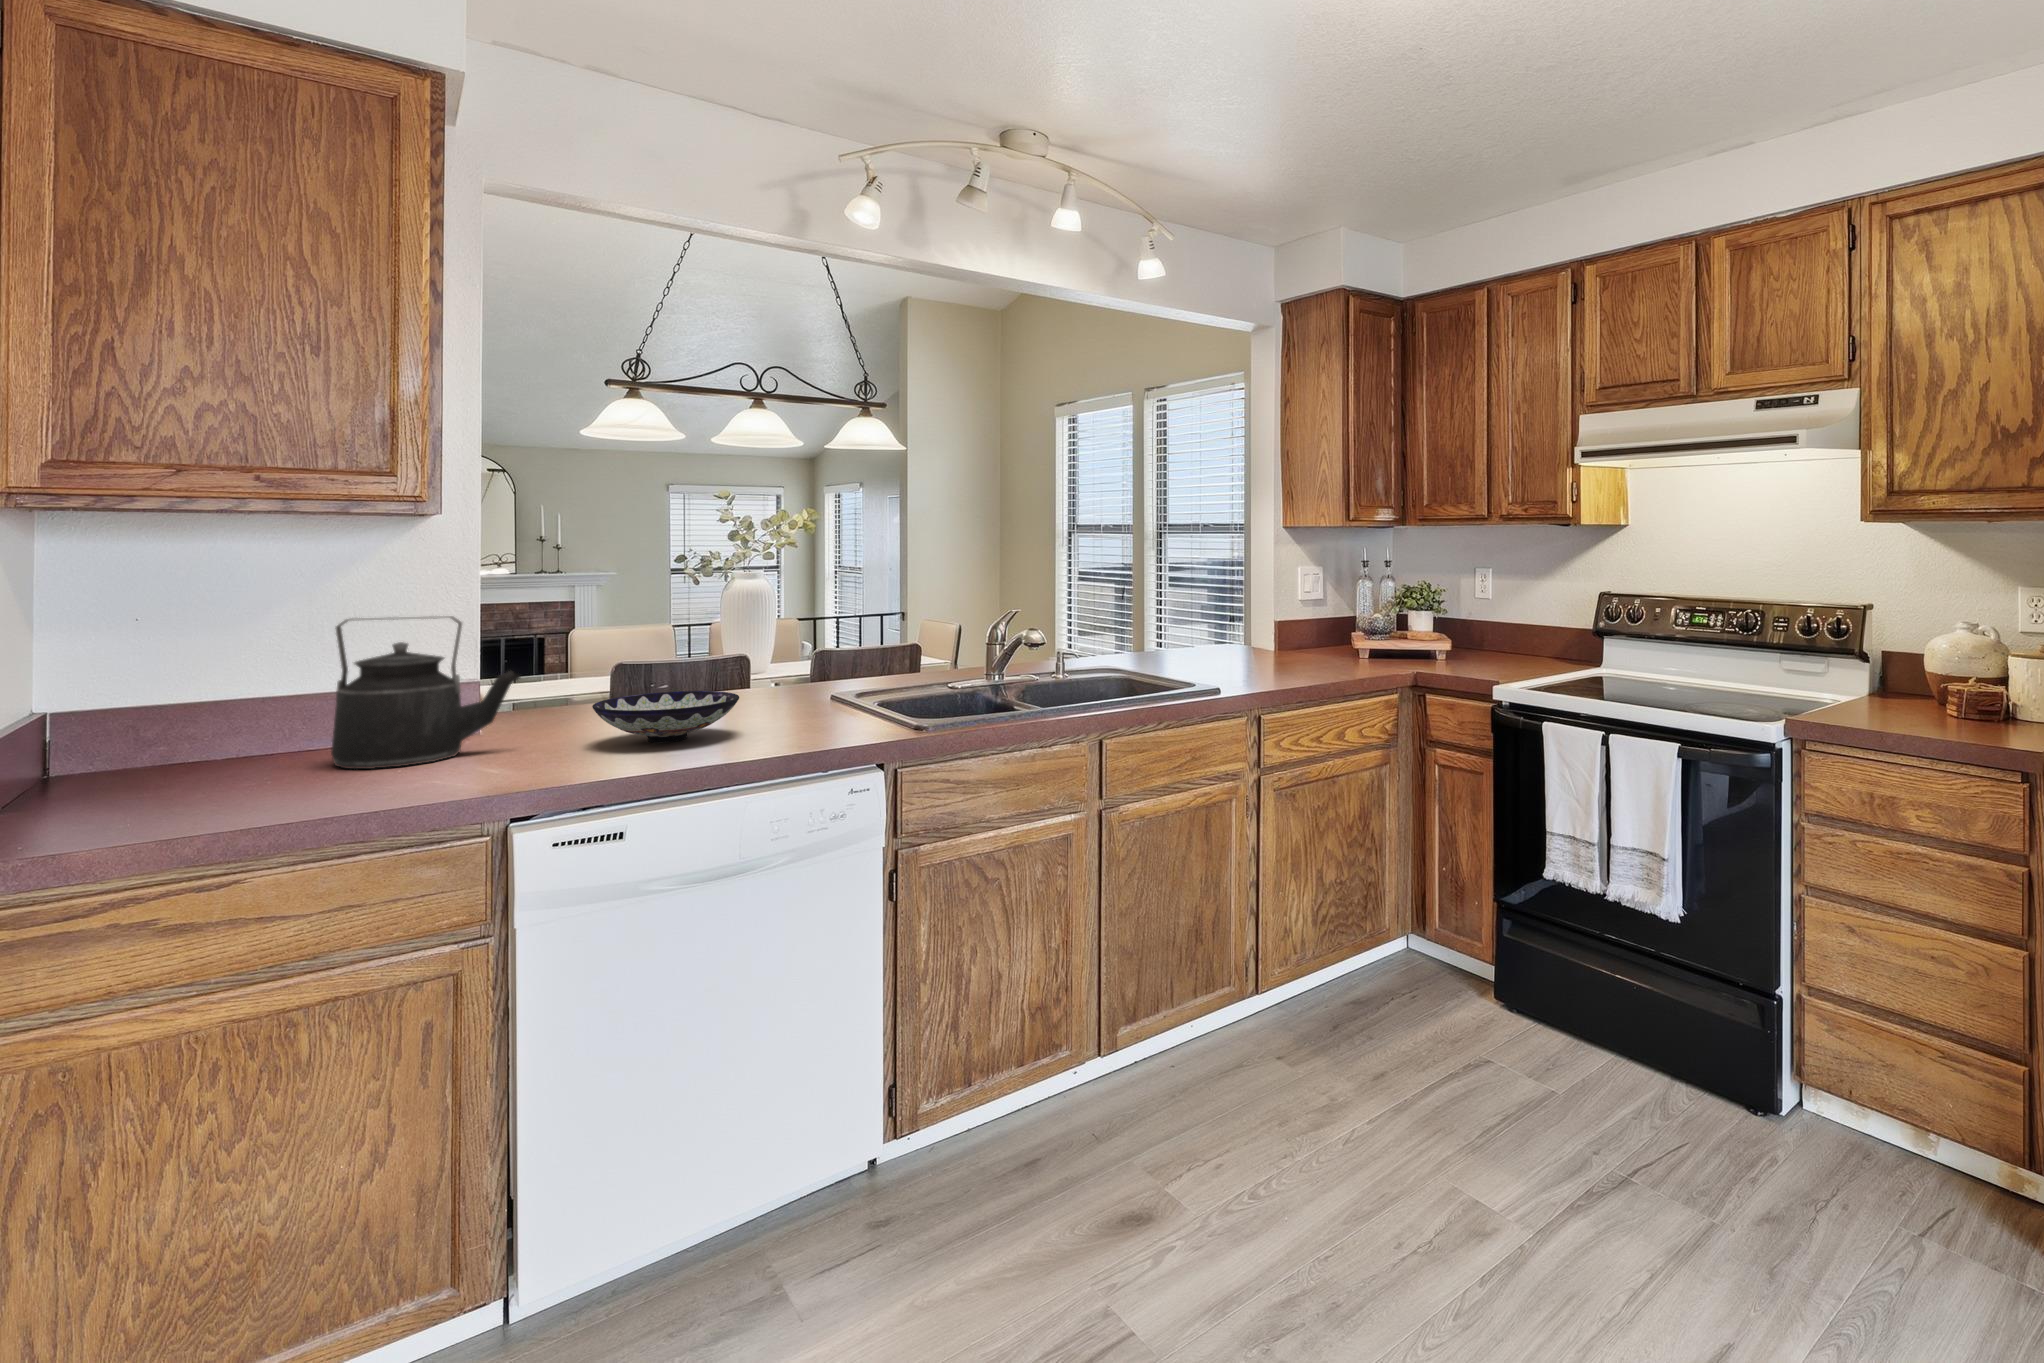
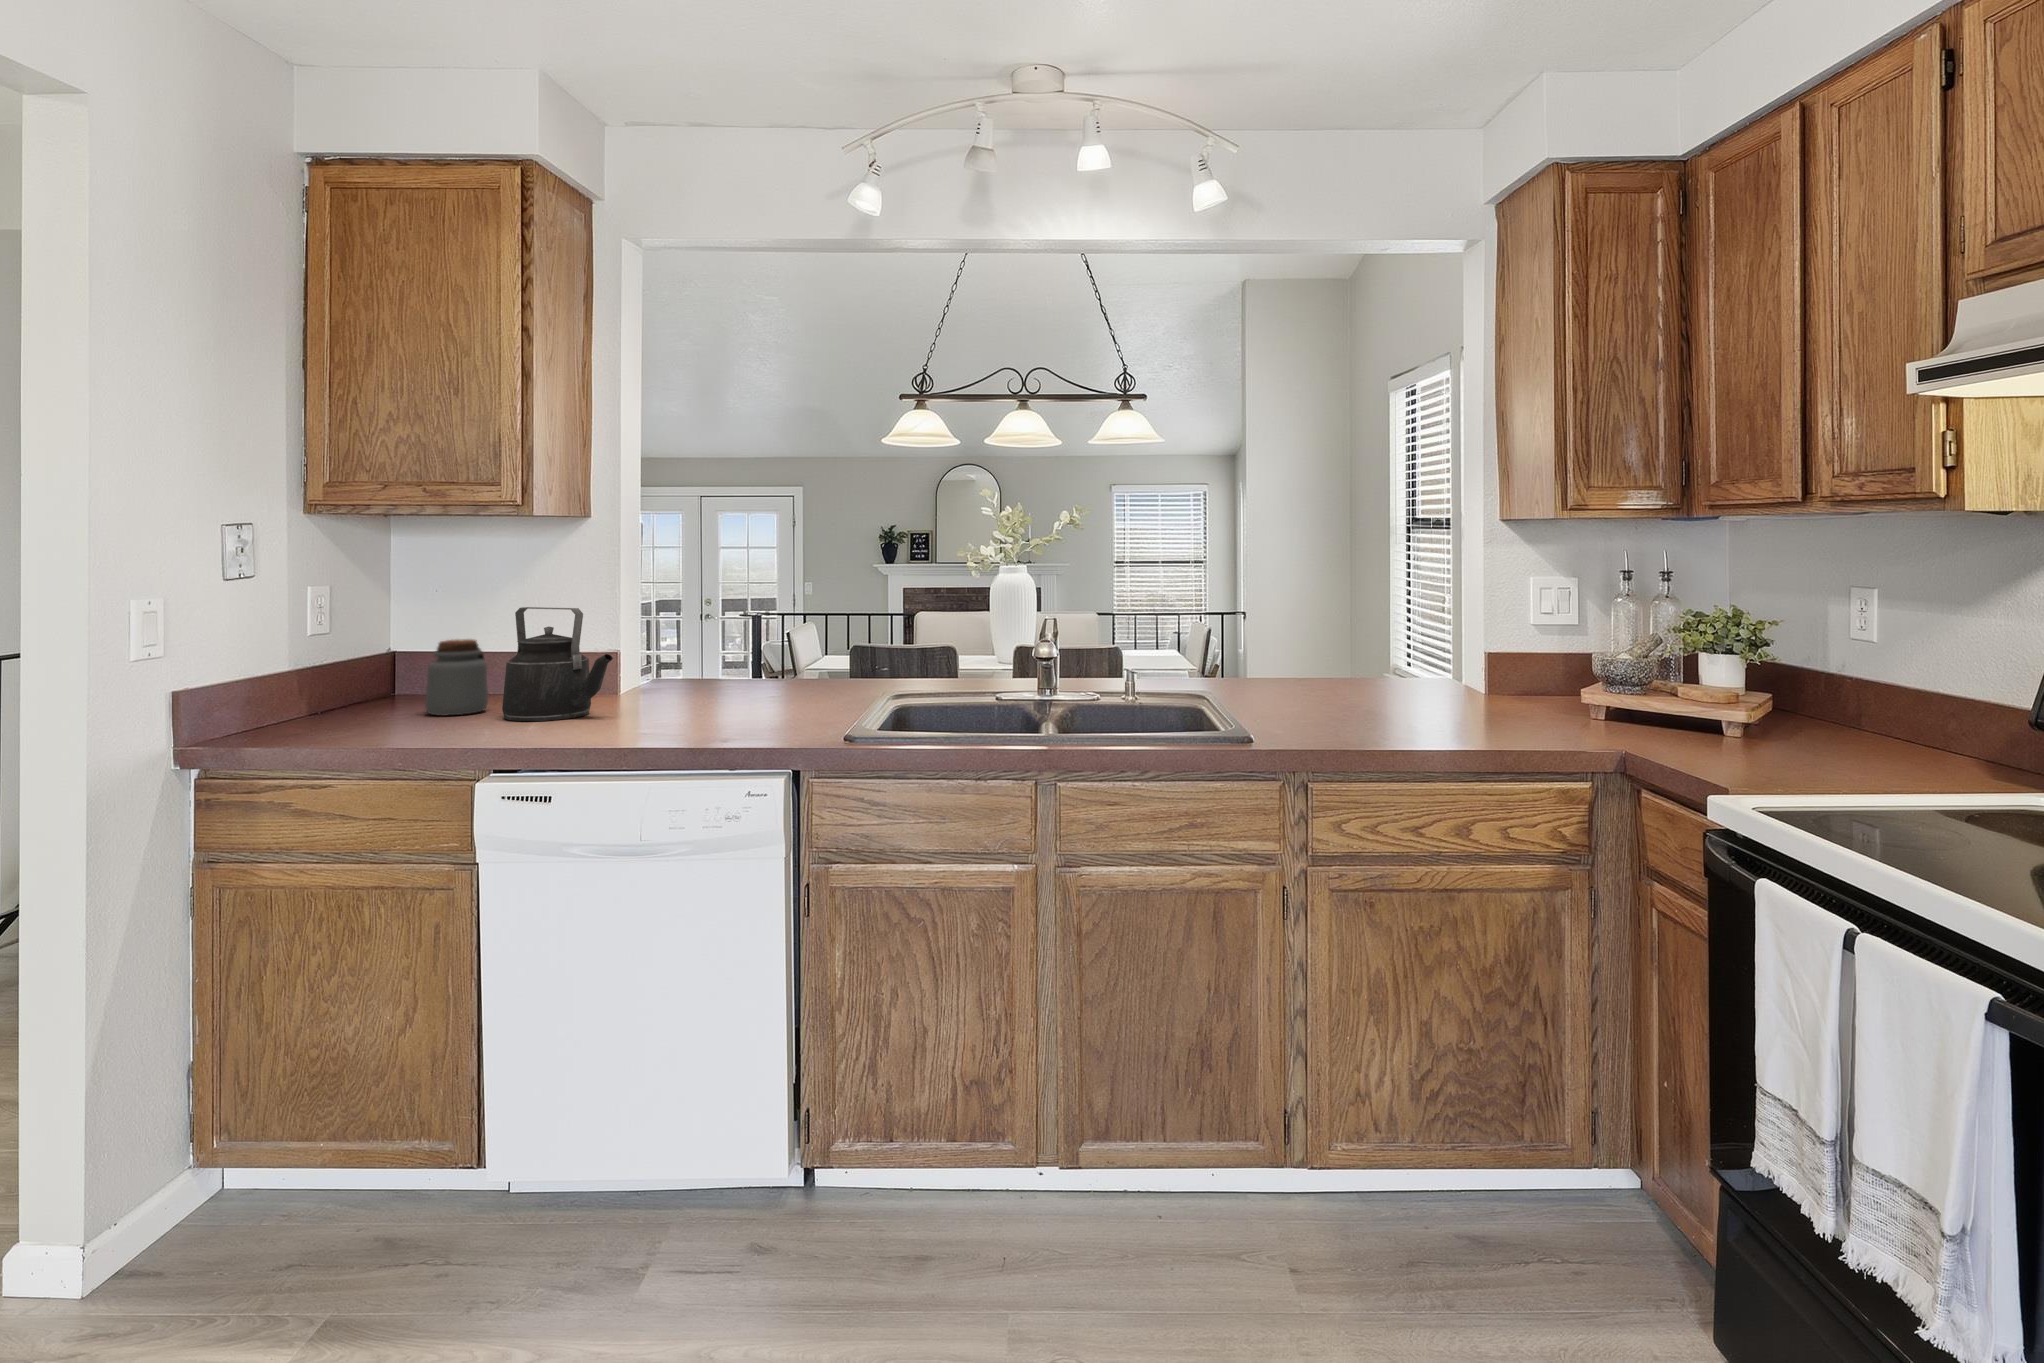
jar: none [152,669,262,782] -> present [425,639,488,715]
bowl: present [592,691,739,743] -> none [632,683,754,727]

